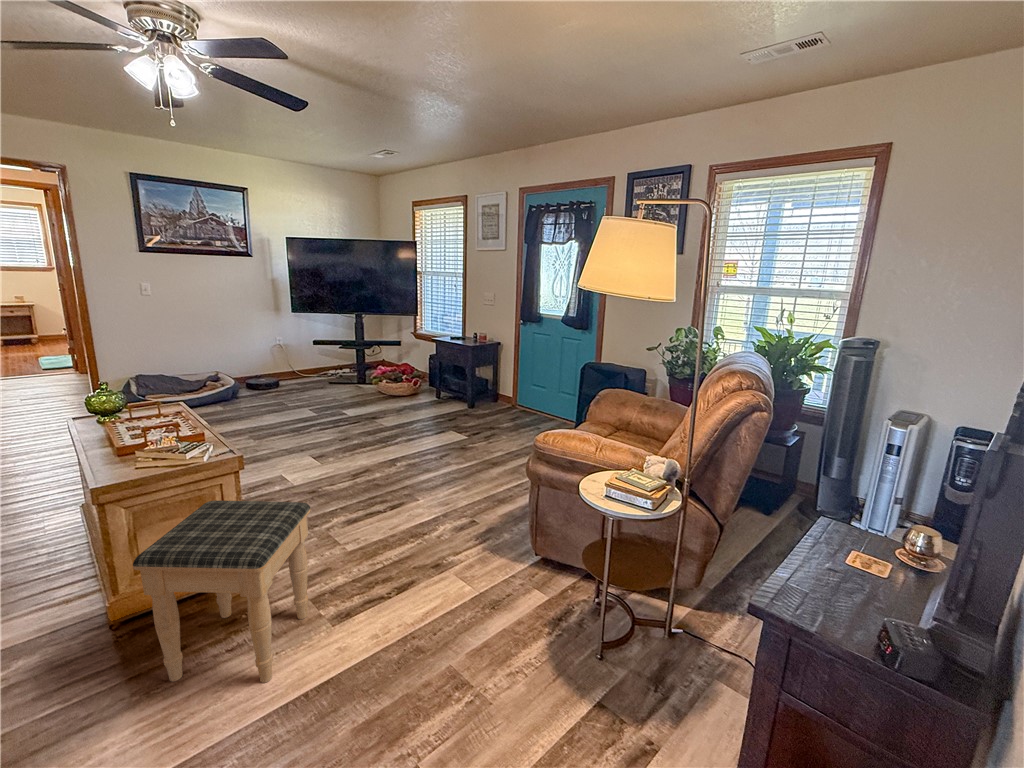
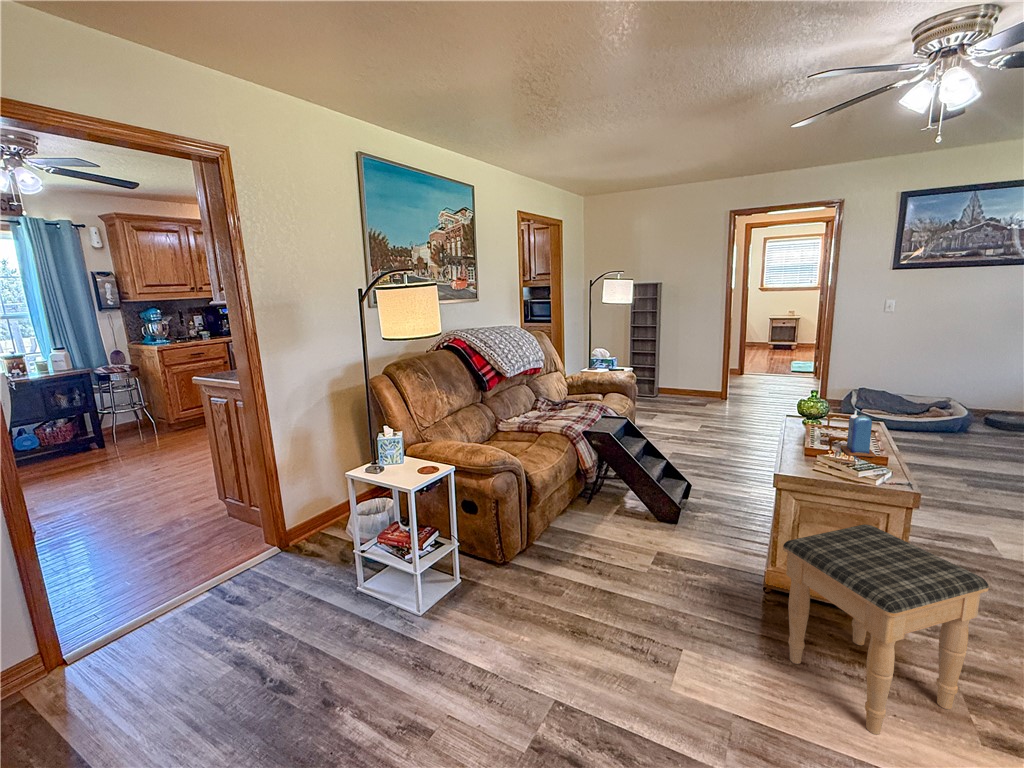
candle: none [154,394,193,442] -> present [840,411,876,457]

